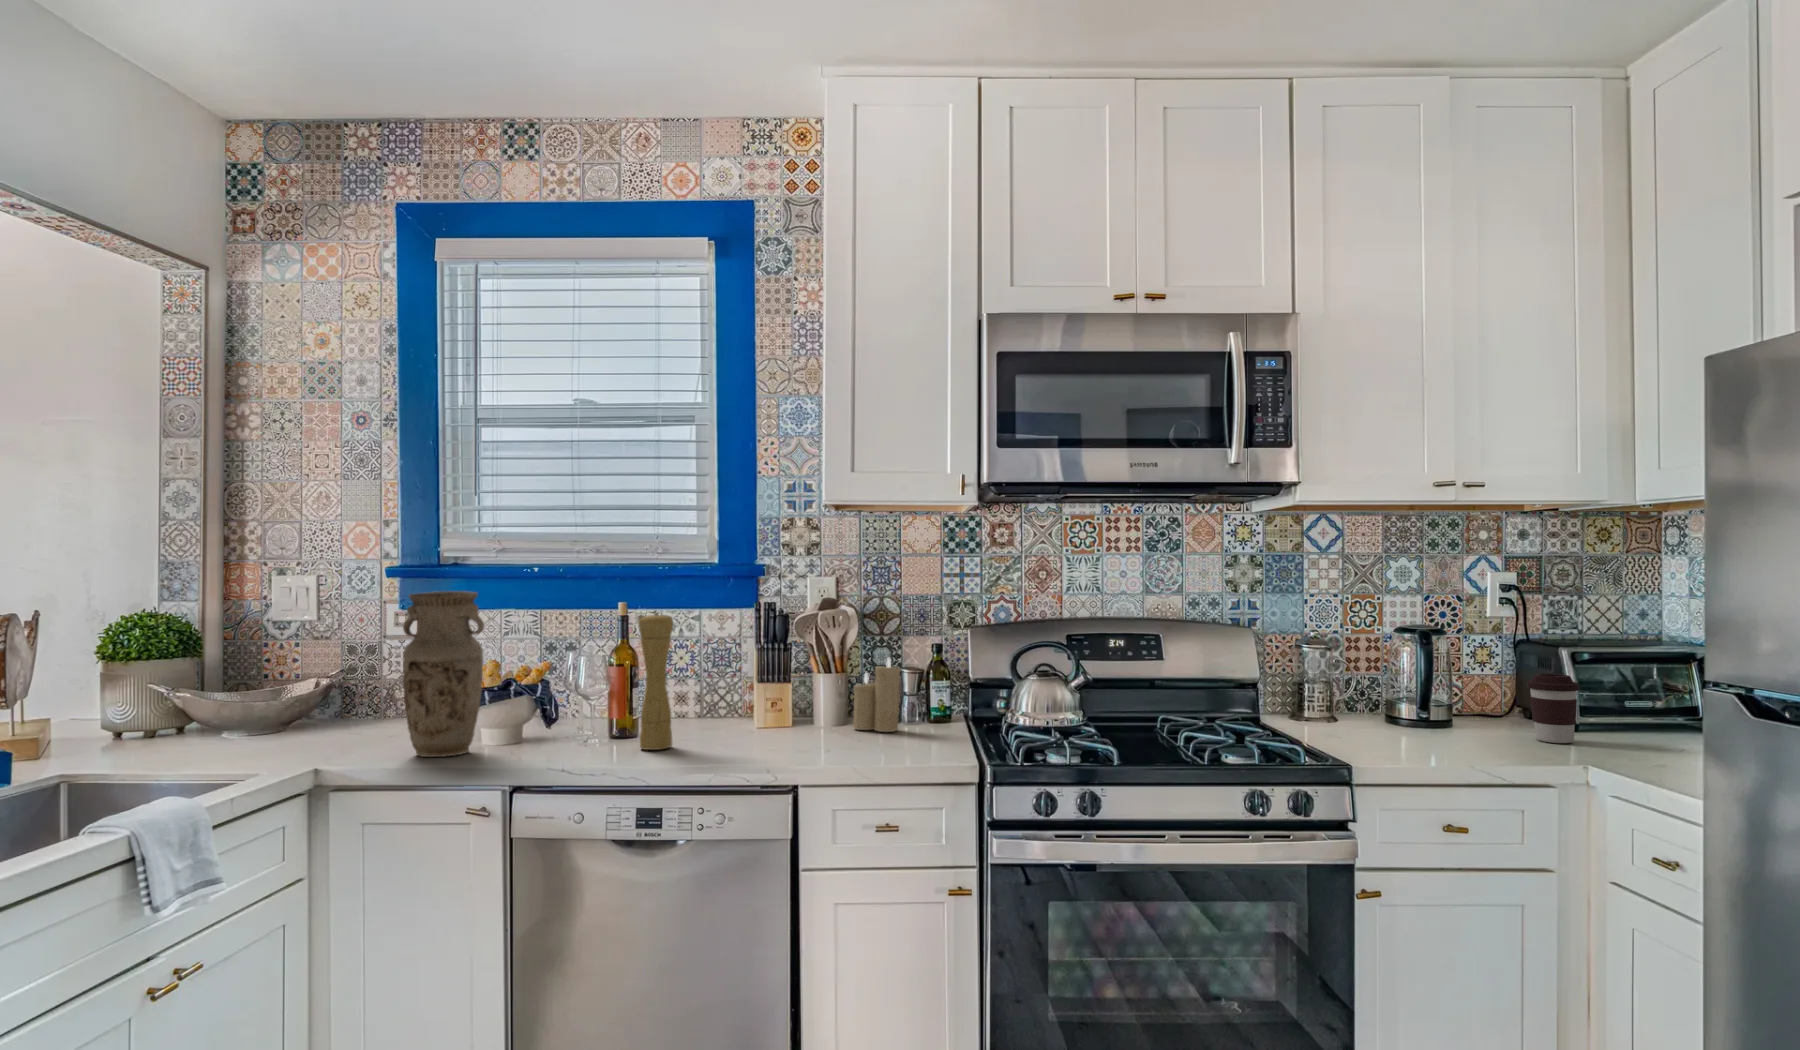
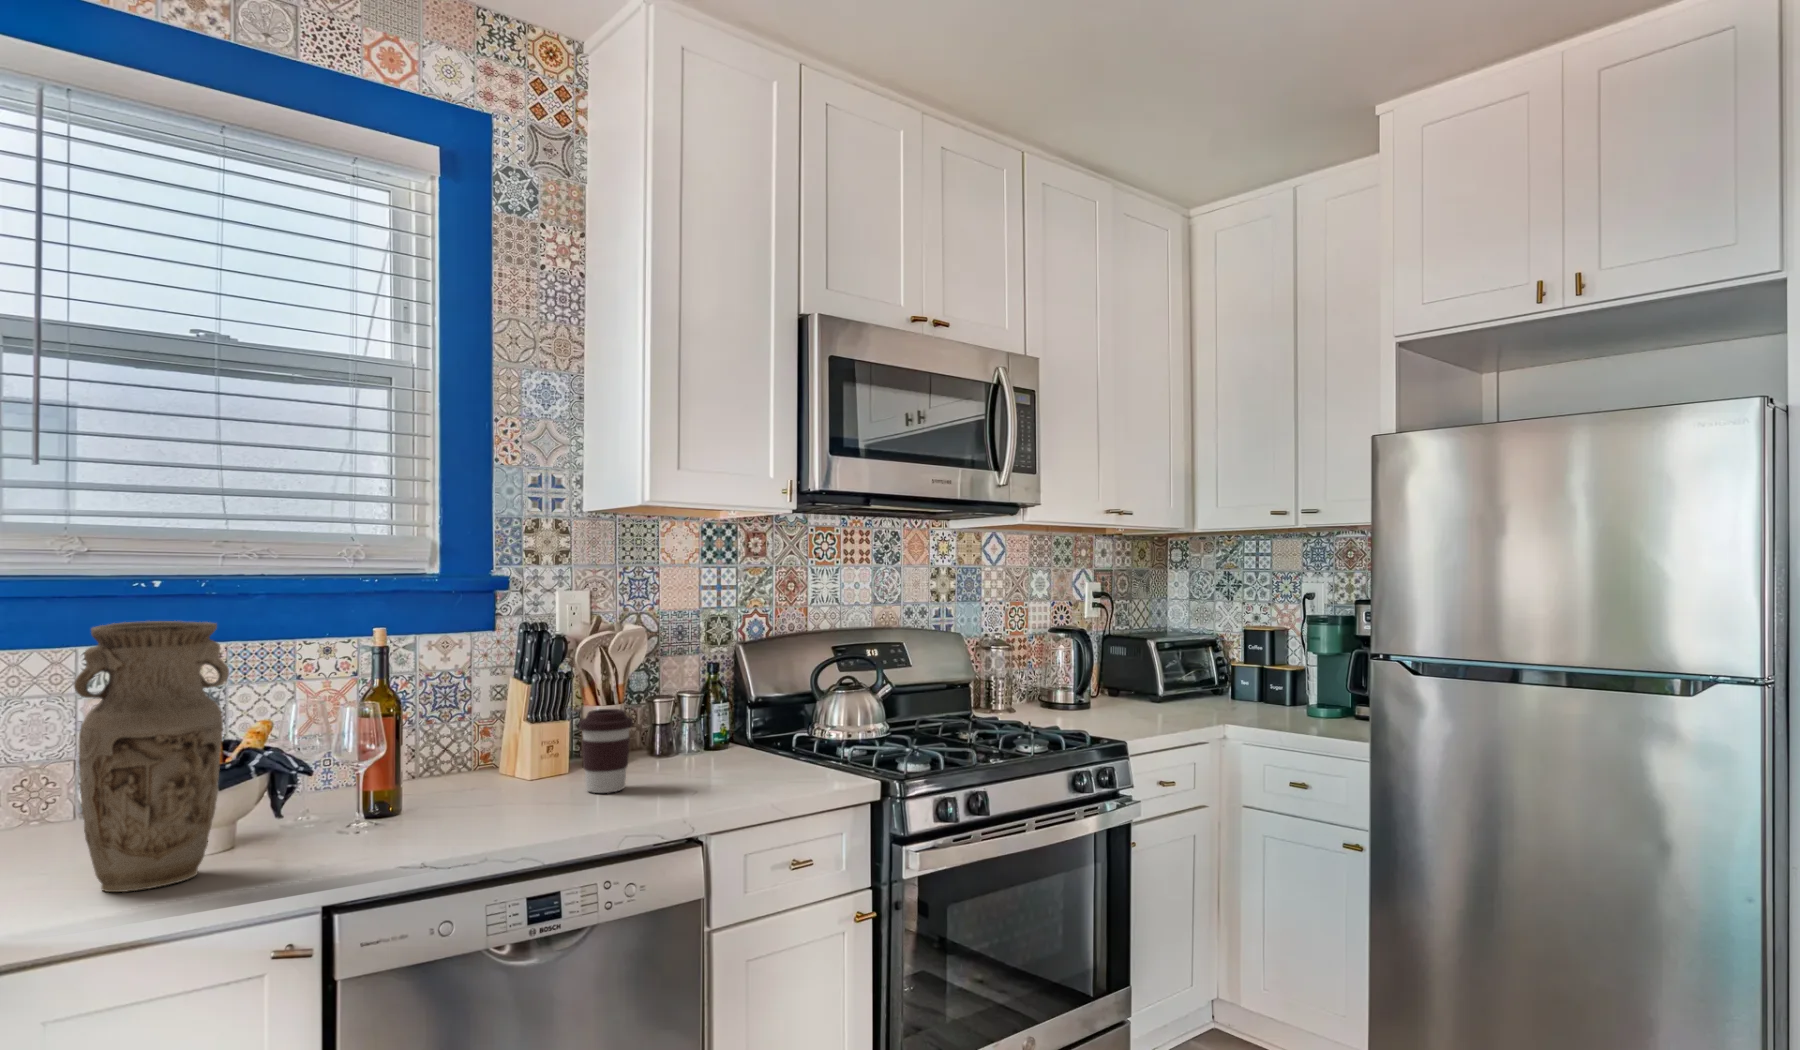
pepper mill: present [638,613,673,750] -> none [457,642,505,824]
candle: present [854,658,900,732] -> none [649,681,707,767]
coffee cup: present [1527,673,1579,743] -> present [579,709,633,793]

